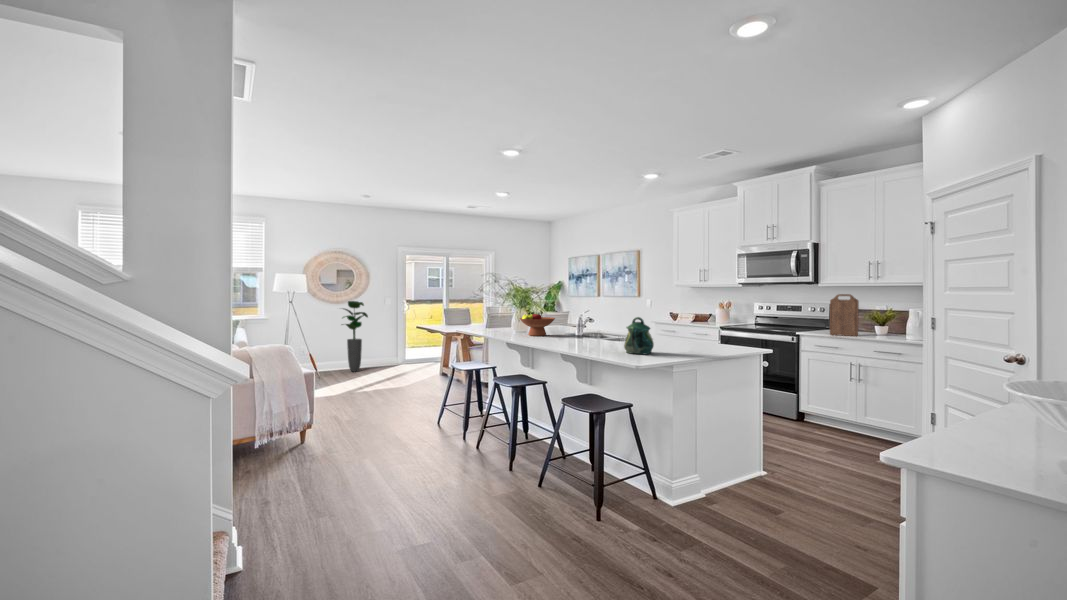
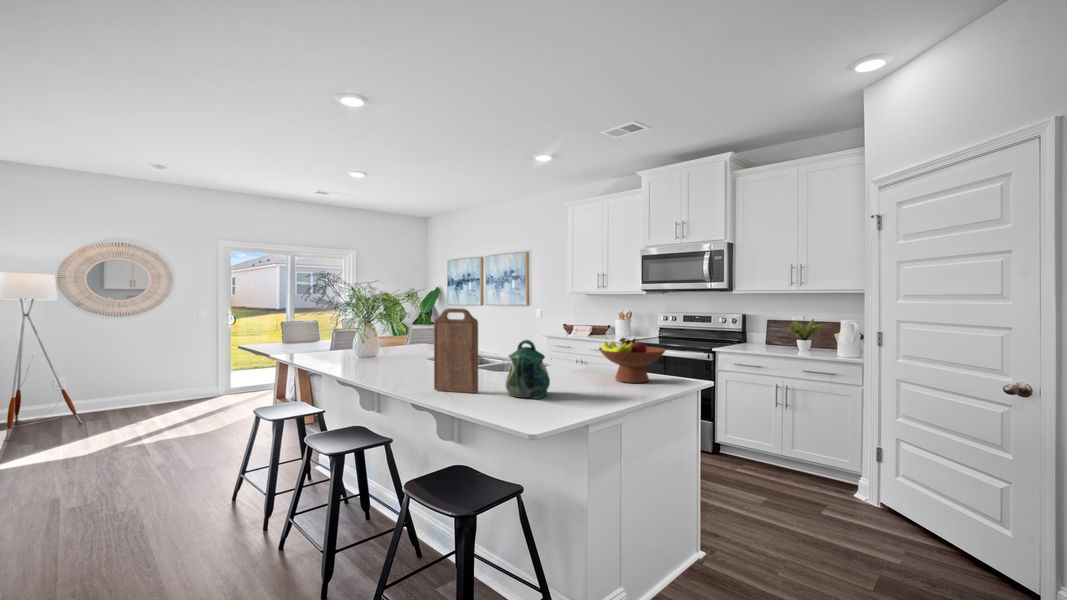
cutting board: present [830,294,859,336] -> present [434,308,478,393]
potted plant: present [342,301,368,372] -> none [115,313,168,411]
fruit bowl: present [520,312,555,336] -> present [599,338,666,383]

